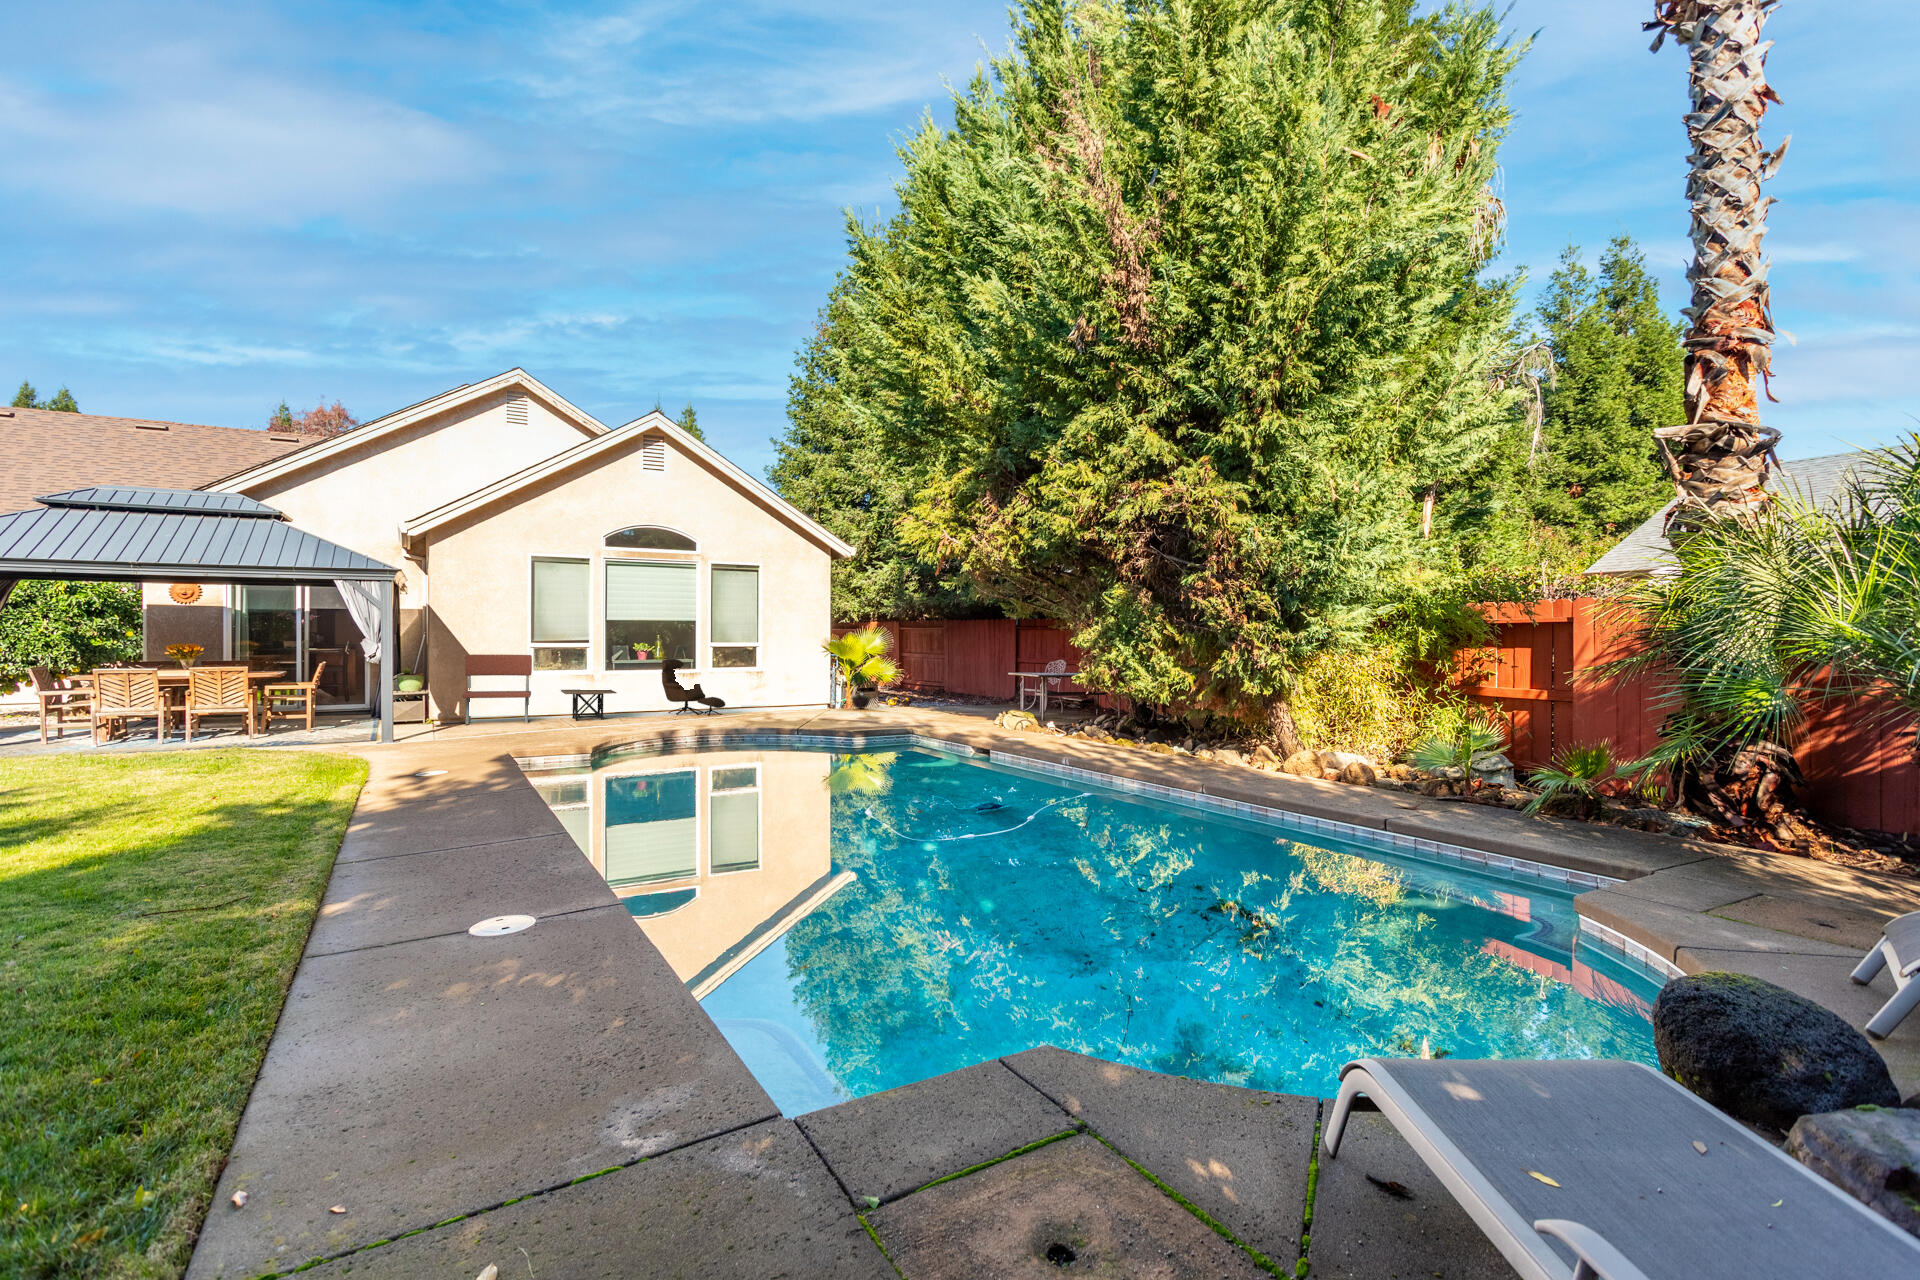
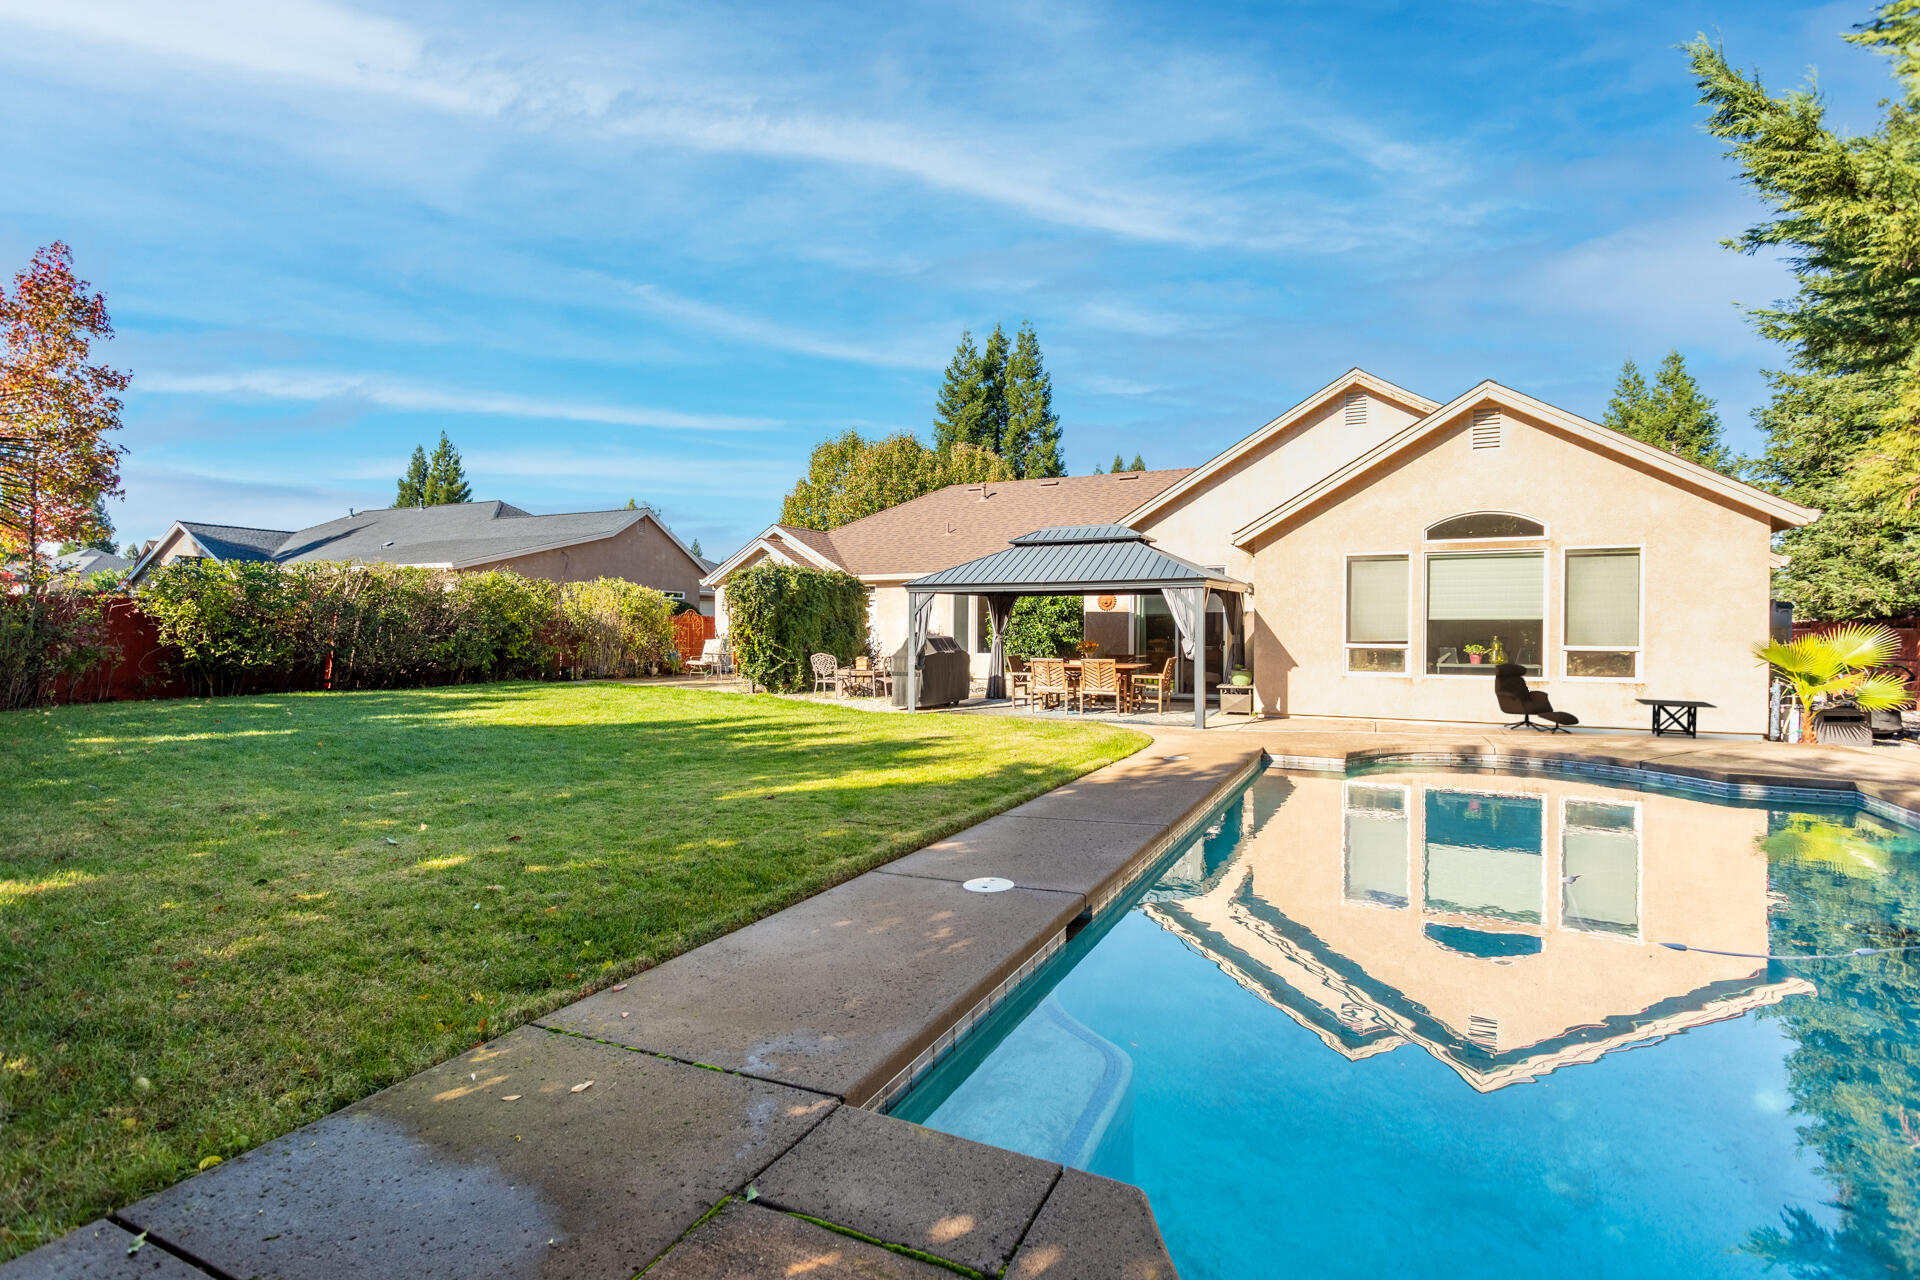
bench: present [463,654,532,725] -> none [1276,654,1346,724]
potted tree: present [848,671,870,709] -> none [1783,684,1830,745]
side table: present [561,689,617,721] -> present [1635,699,1717,739]

